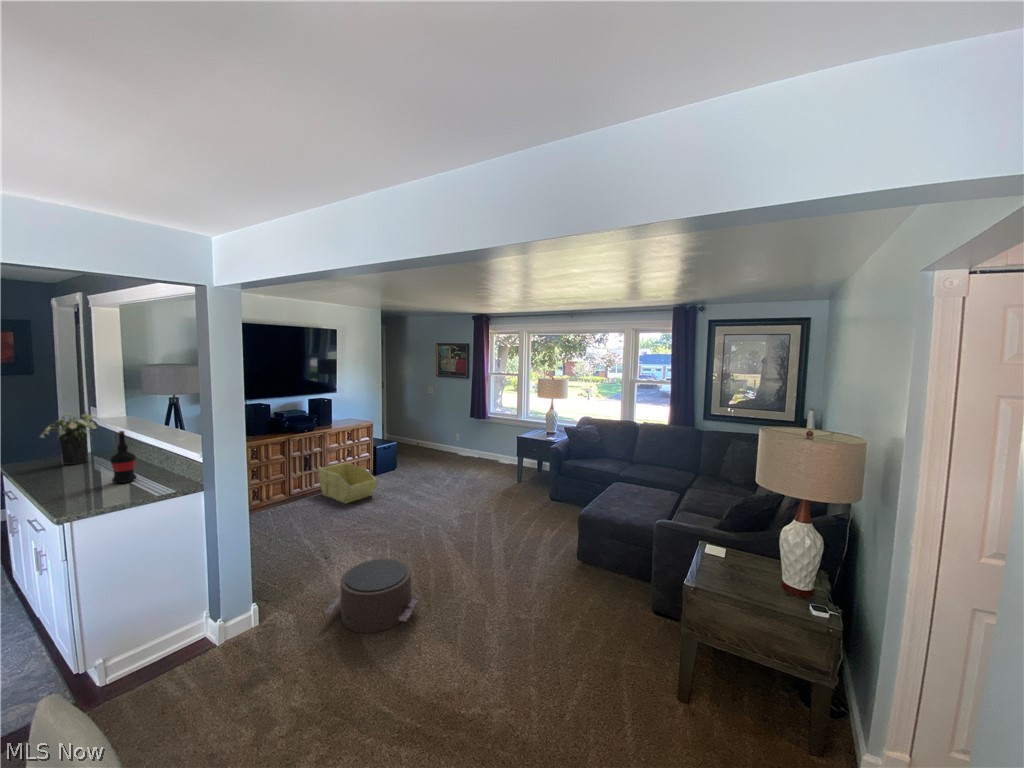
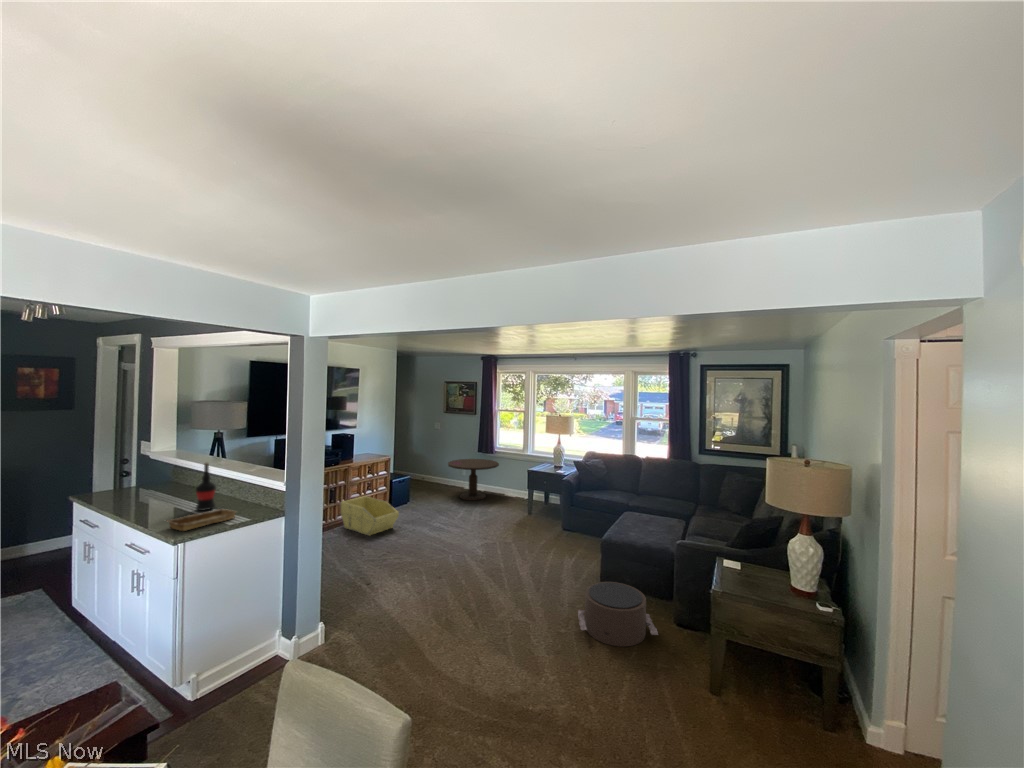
flower arrangement: present [40,413,95,465] -> none [118,444,171,496]
side table: none [438,424,491,467] -> present [448,459,499,500]
tray: none [60,481,150,508] -> present [169,509,236,531]
pouf: present [325,559,419,633] -> present [578,582,658,647]

